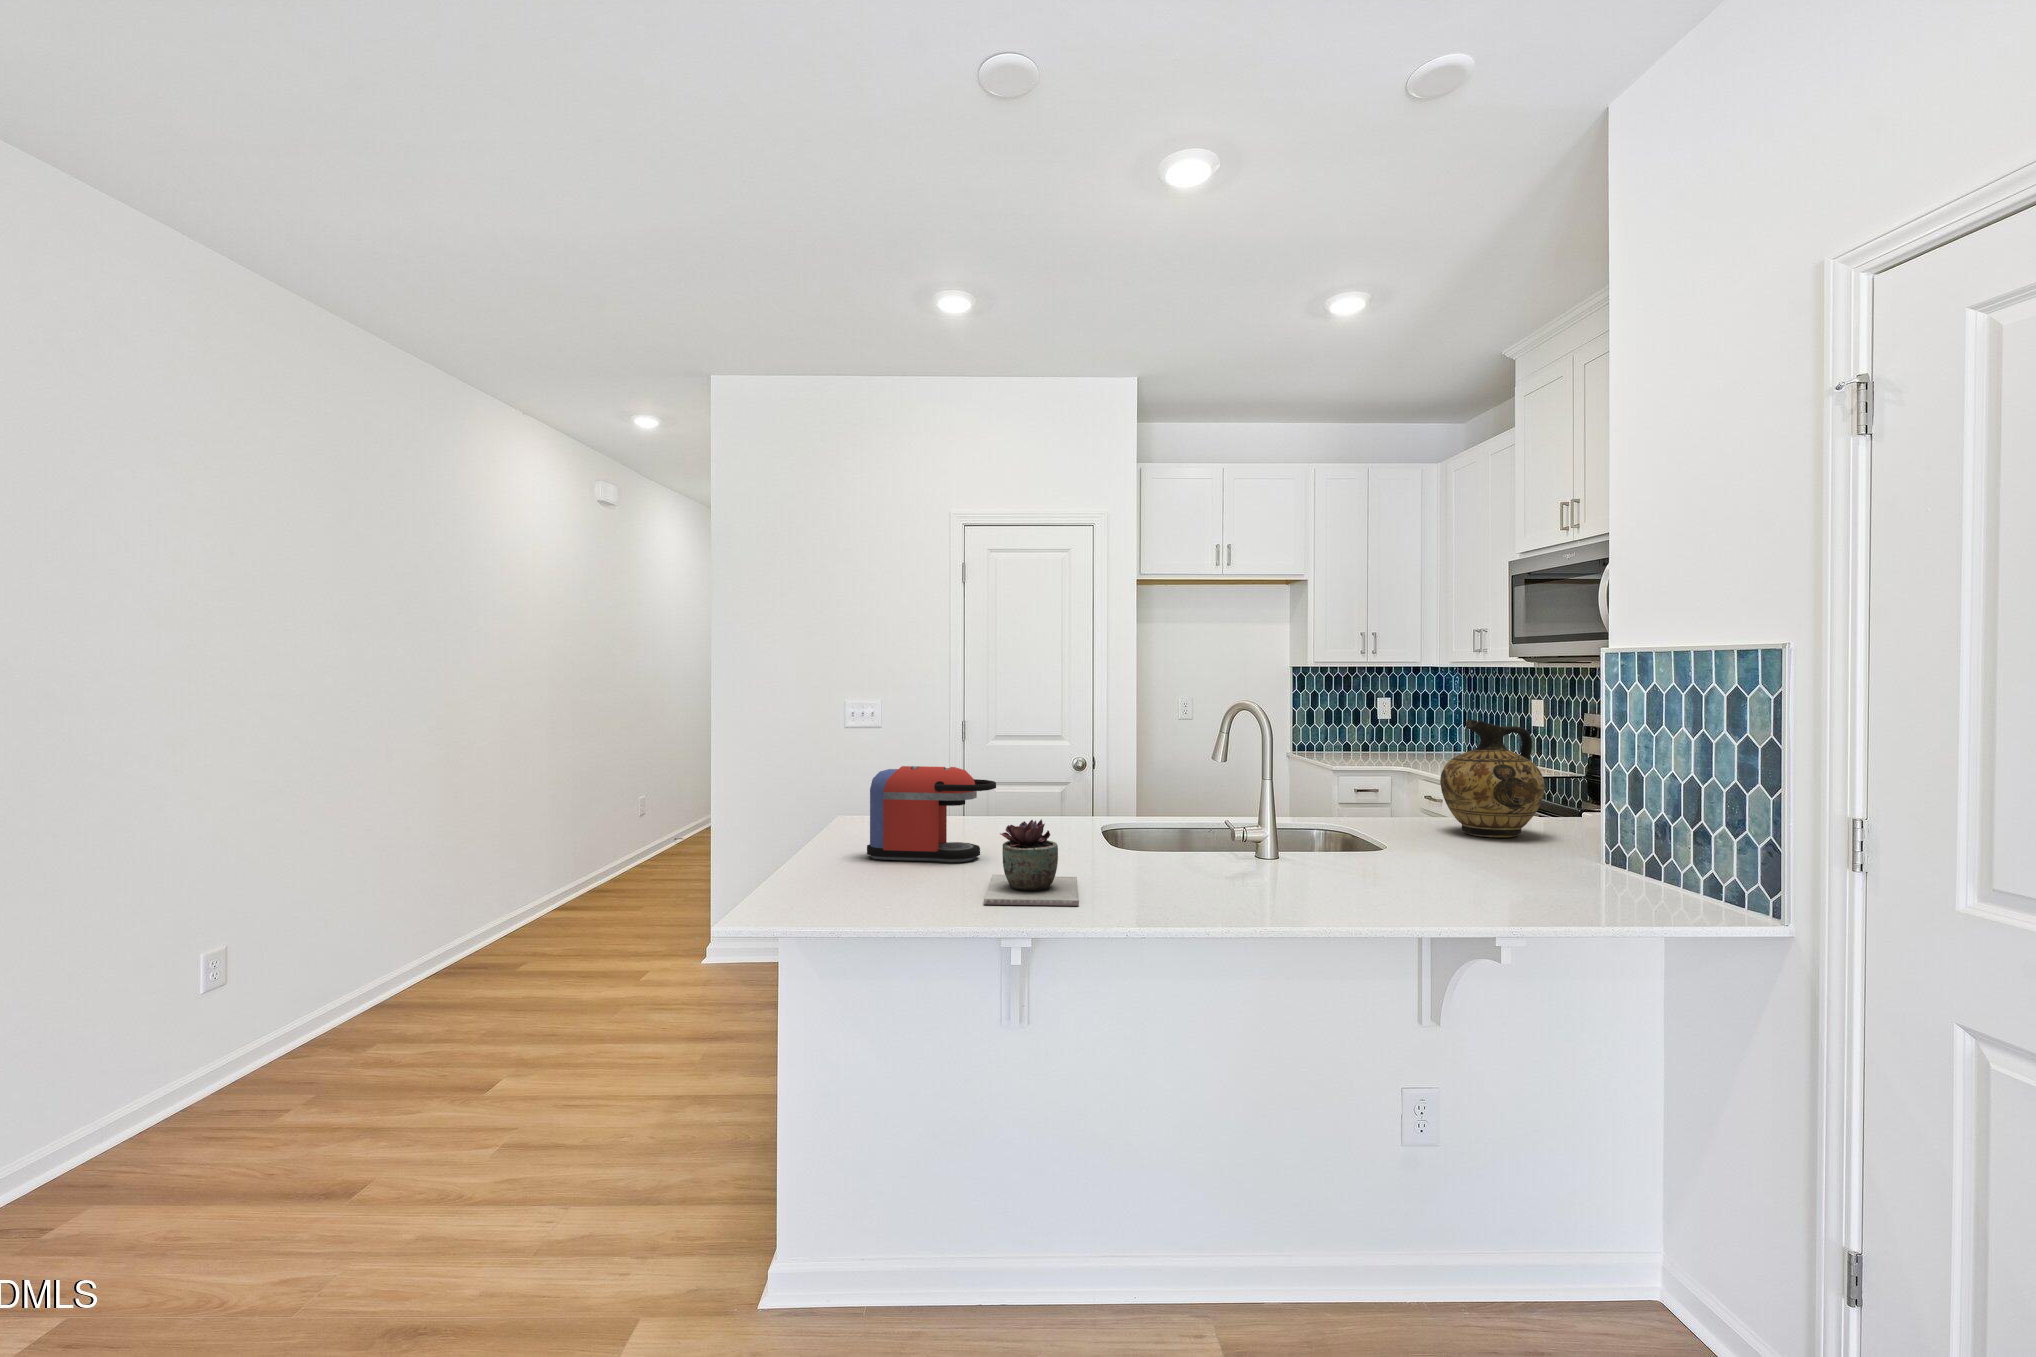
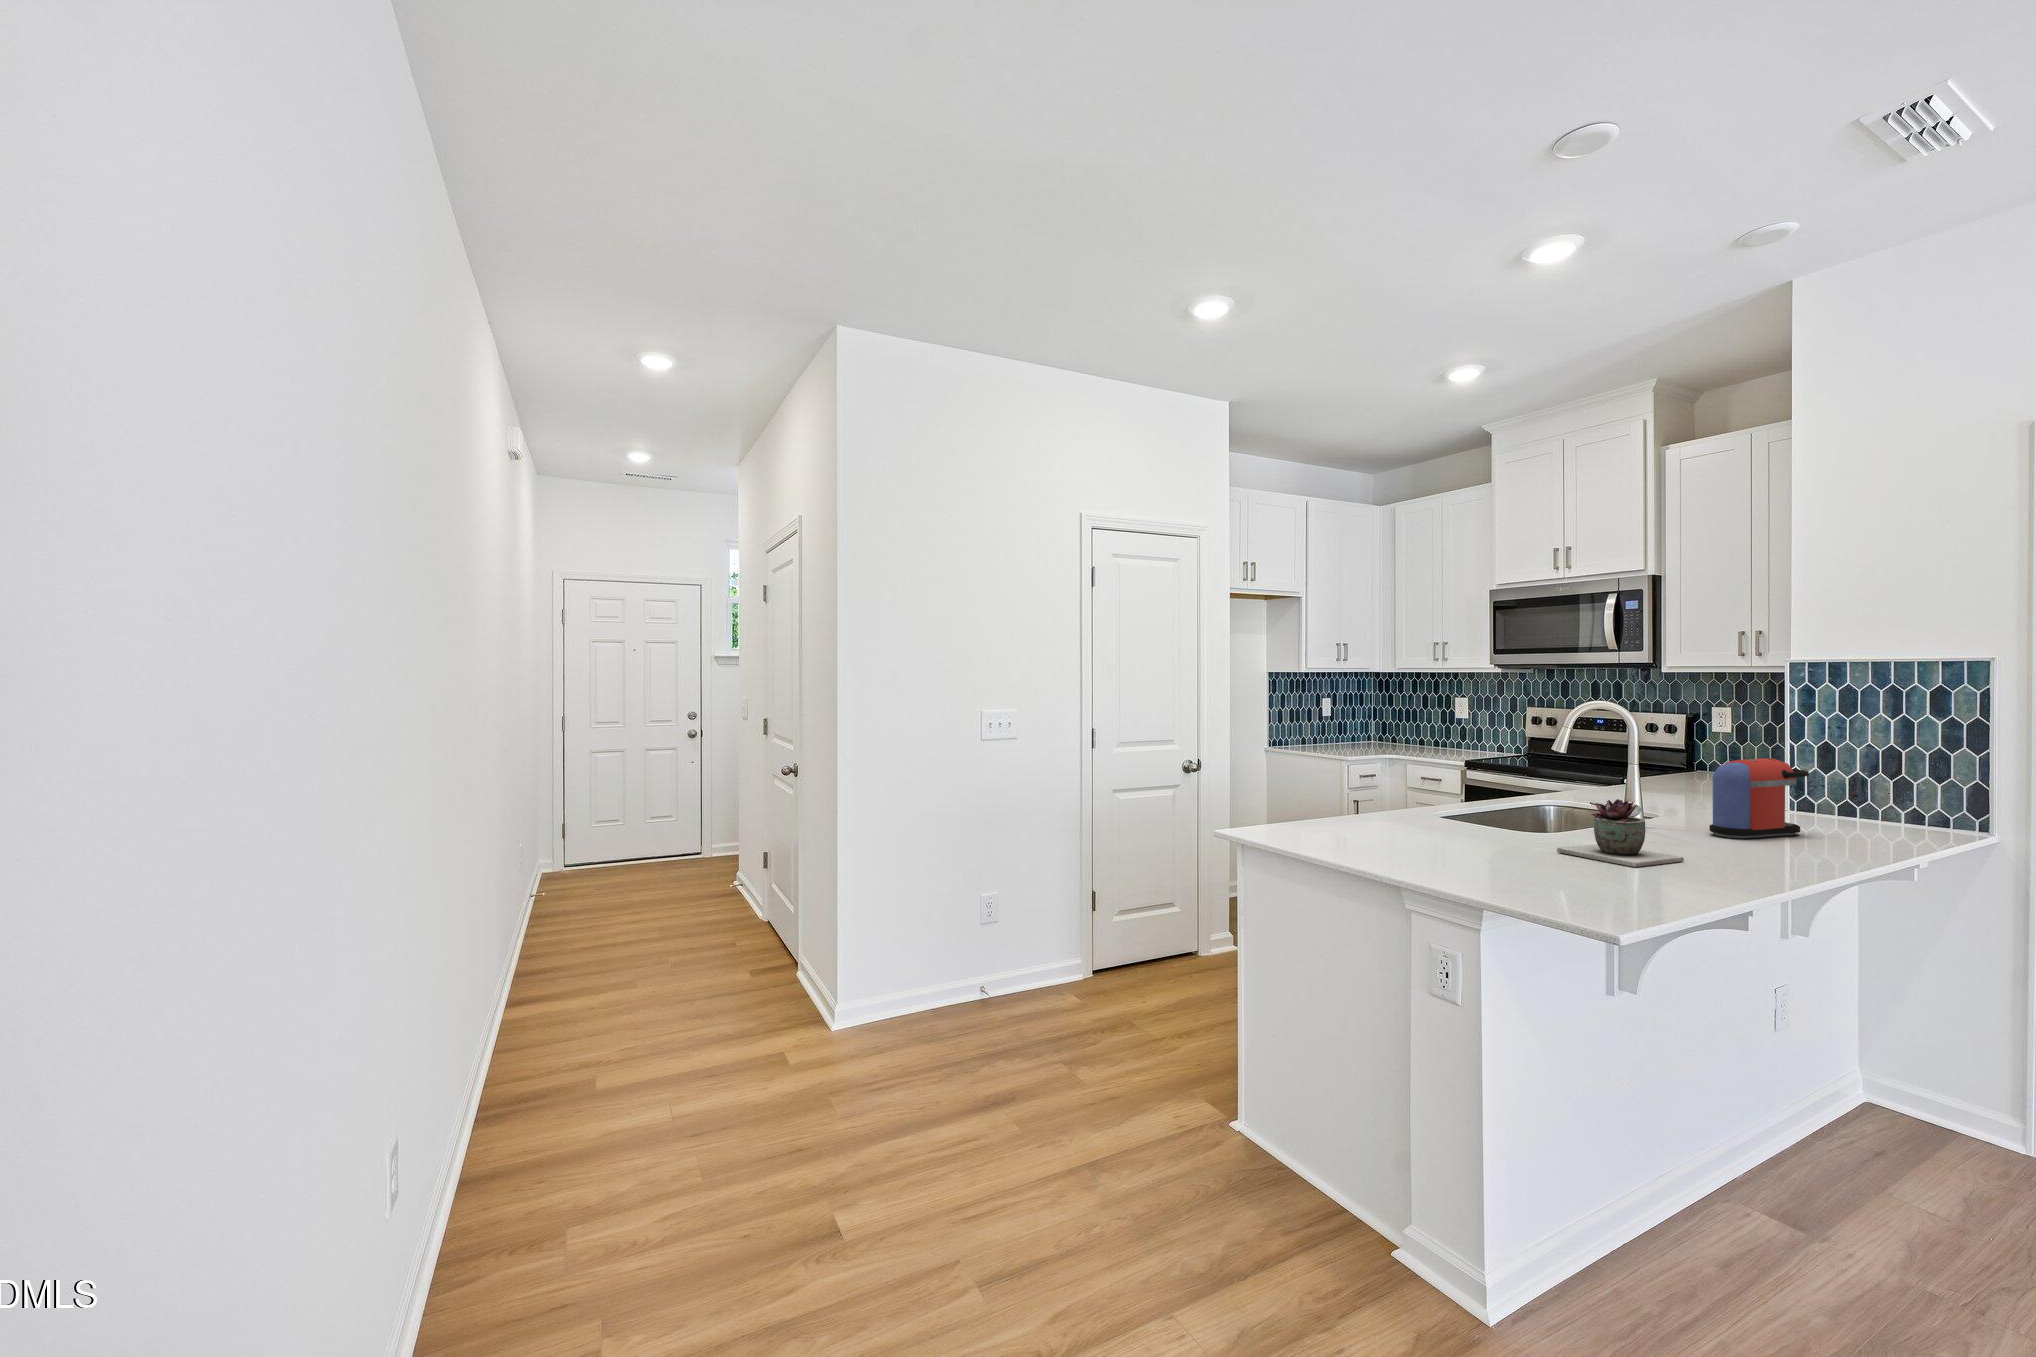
ceramic jug: present [1440,719,1545,837] -> none [1613,713,1694,798]
coffee maker: present [867,766,996,862] -> present [1709,758,1809,838]

